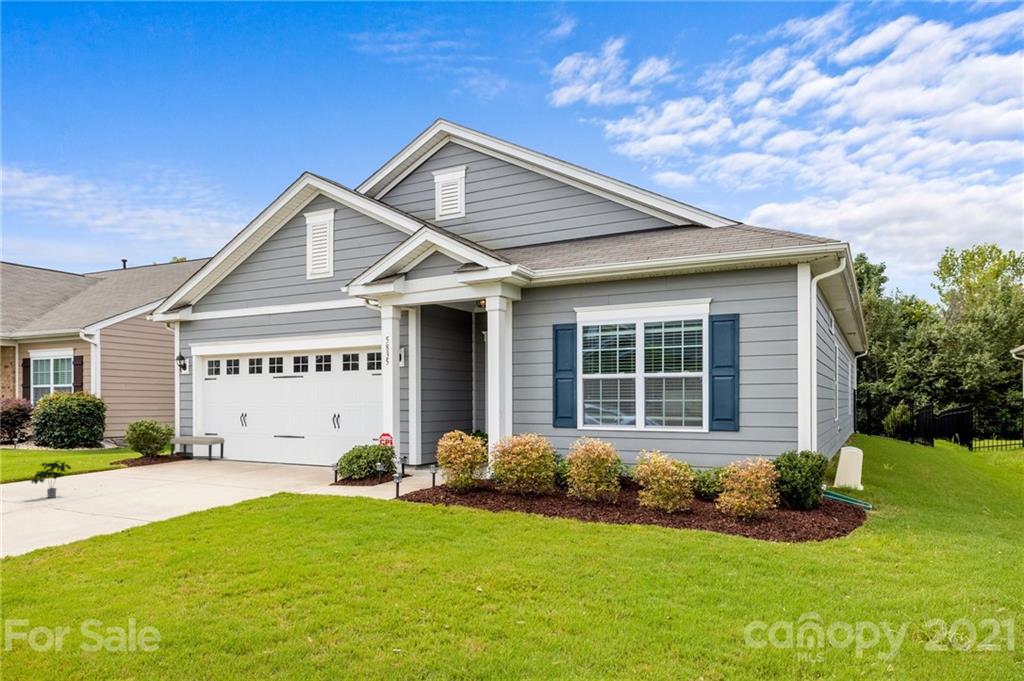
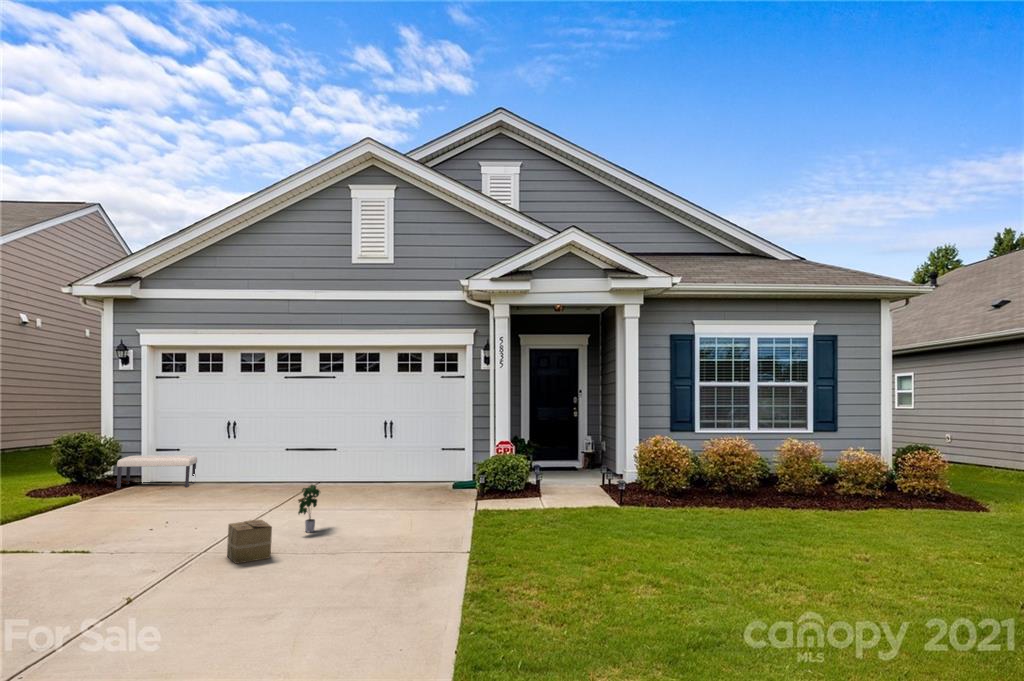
potted plant: present [31,461,71,498] -> present [298,485,320,532]
cardboard box: none [66,480,104,508] -> present [227,520,272,564]

